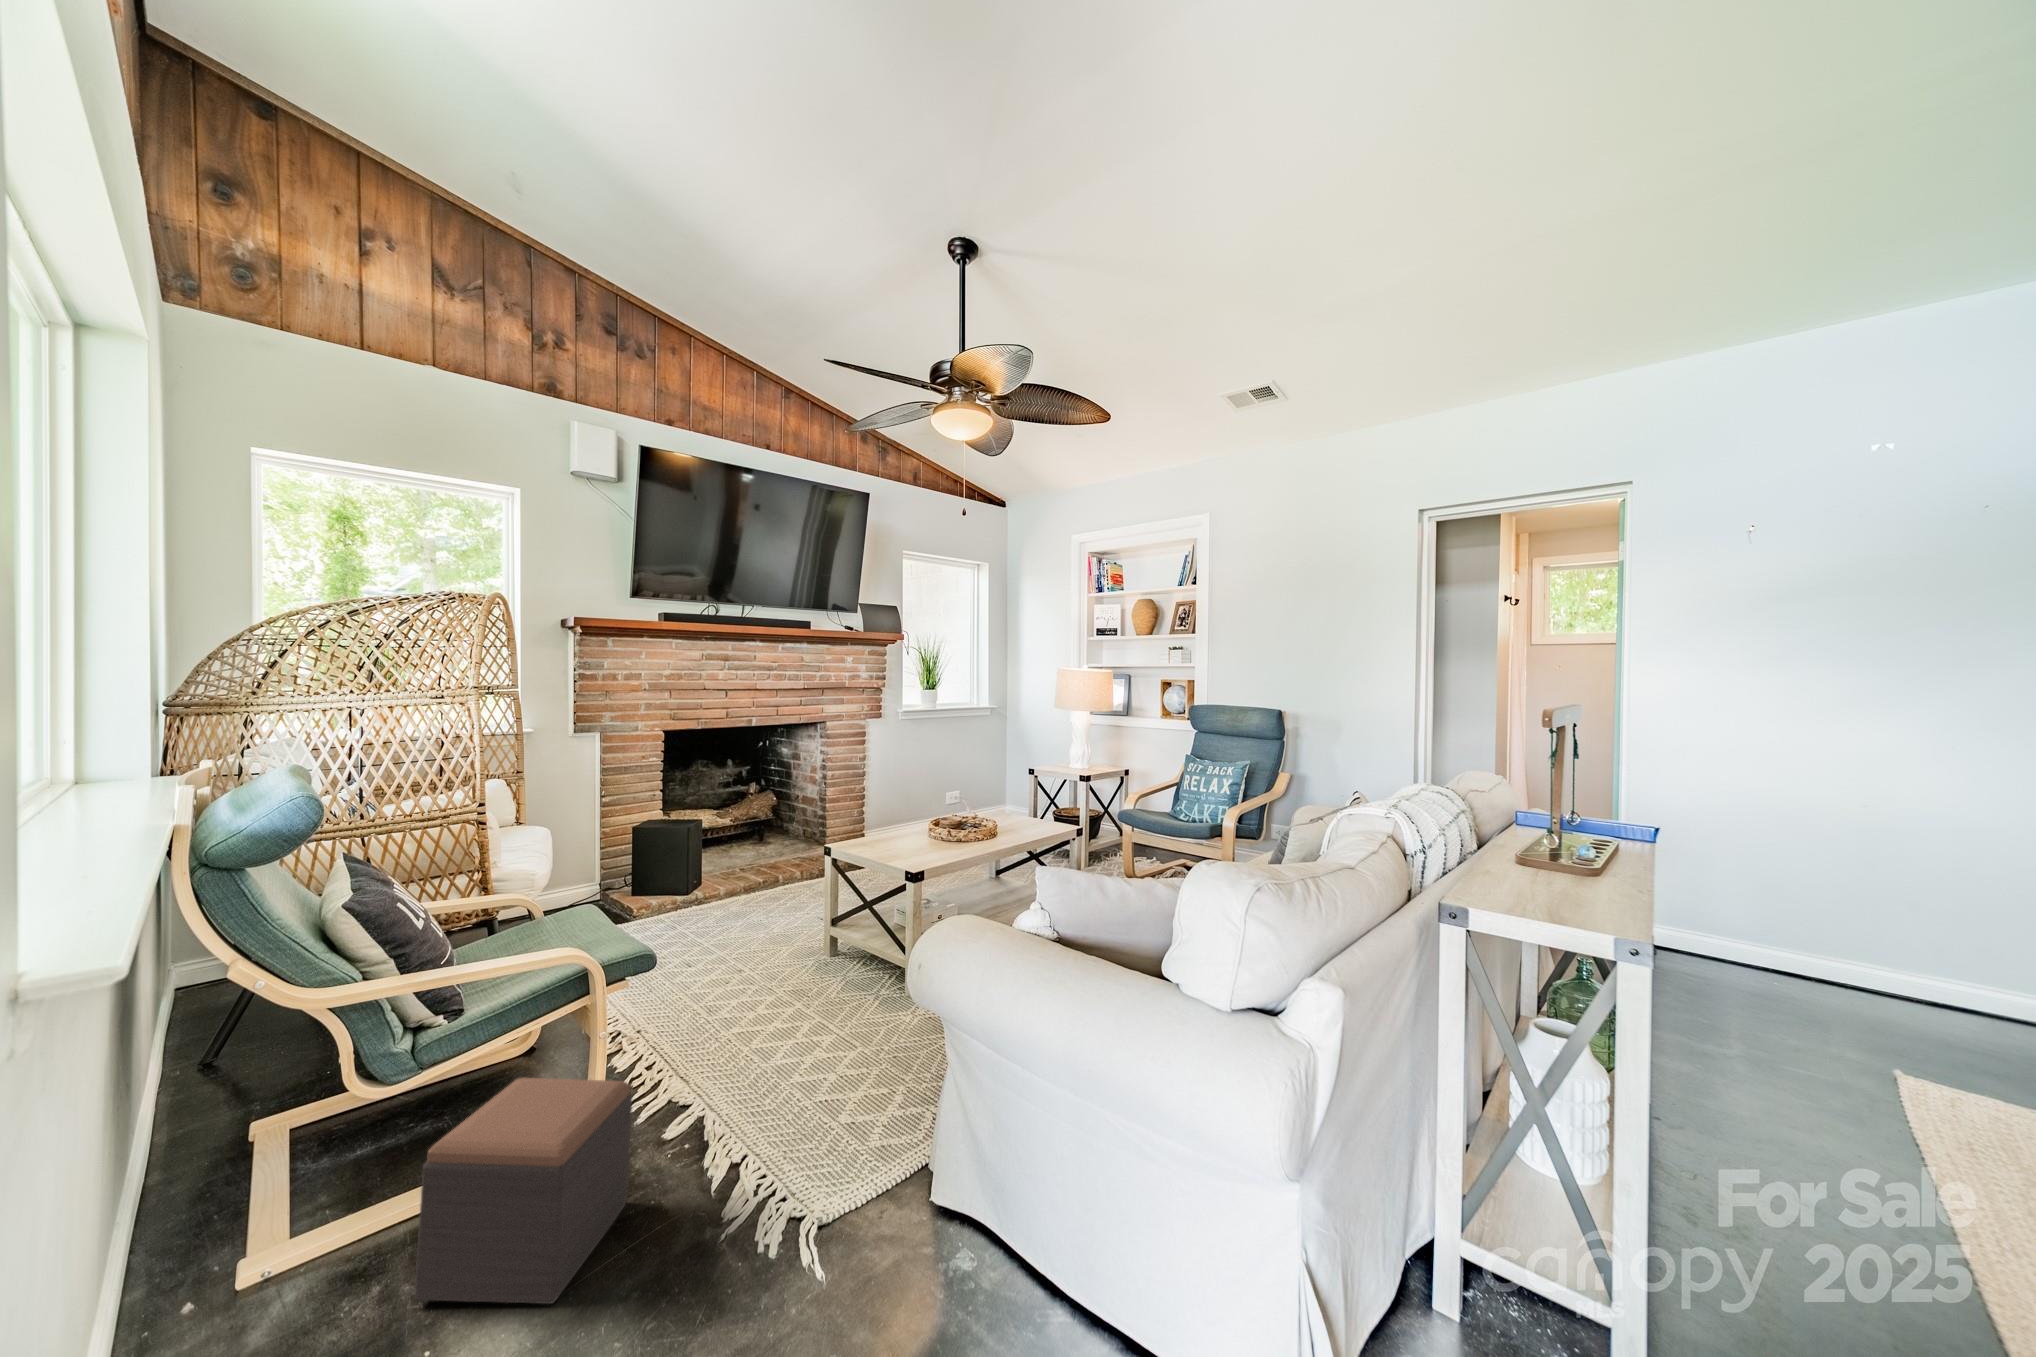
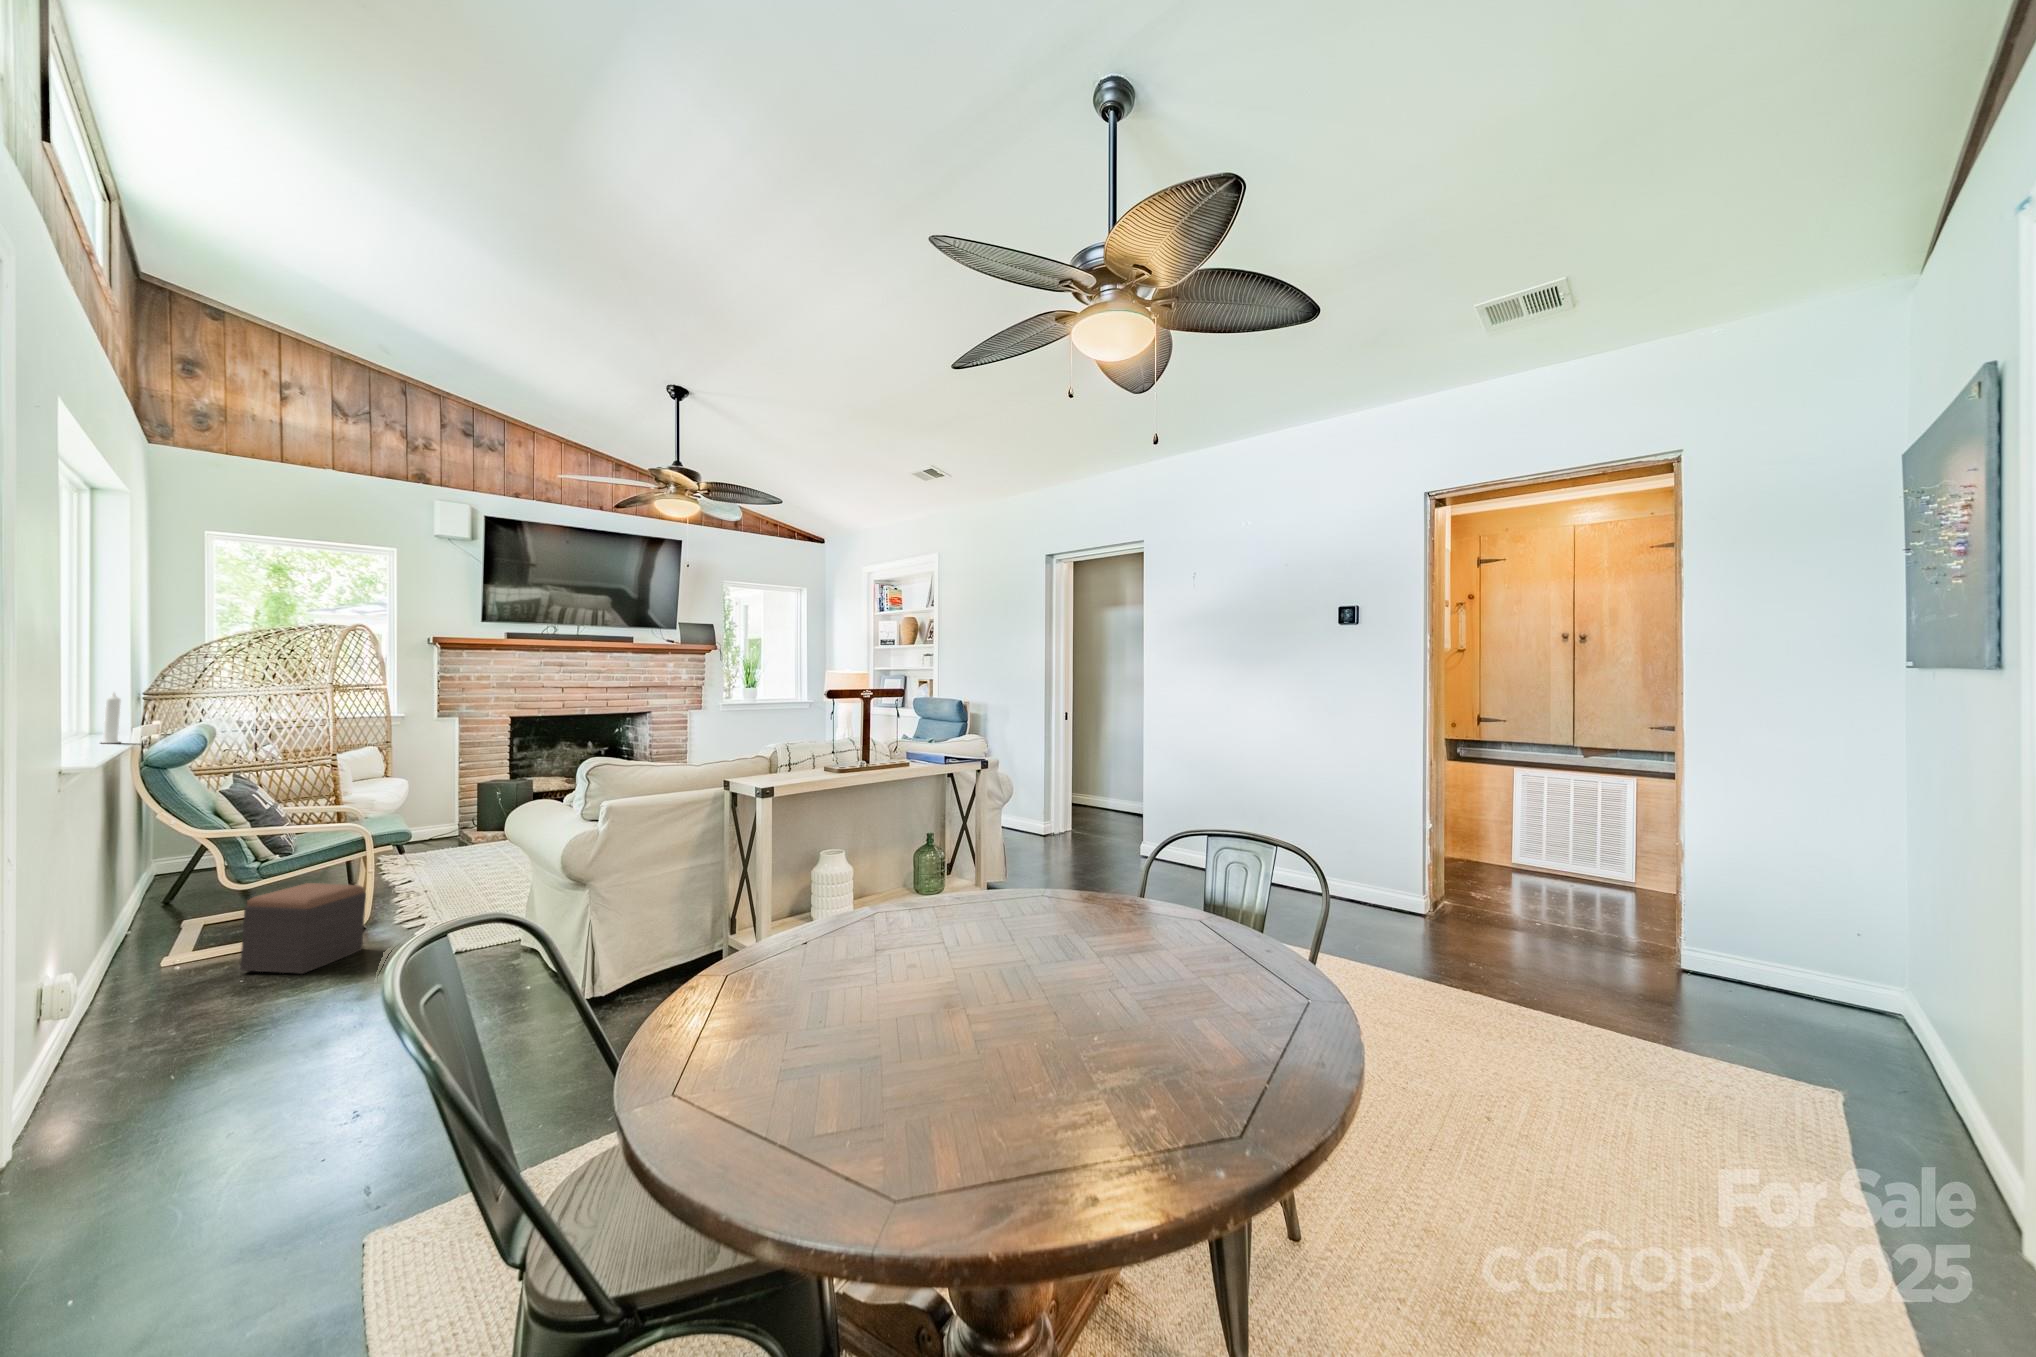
candle: none [87,703,131,800] -> present [100,693,121,743]

